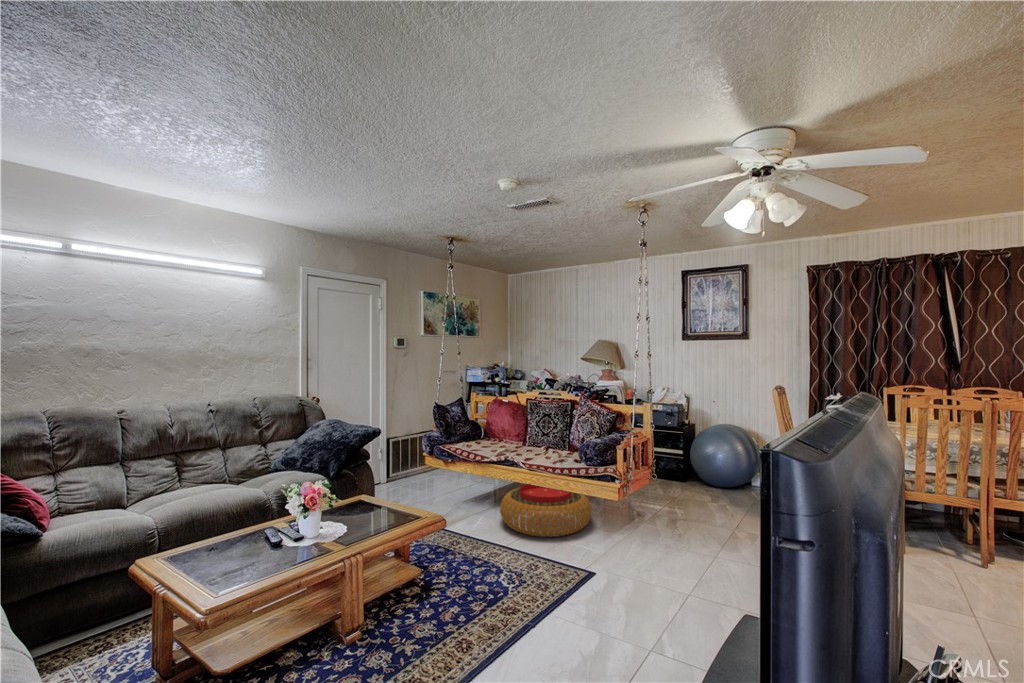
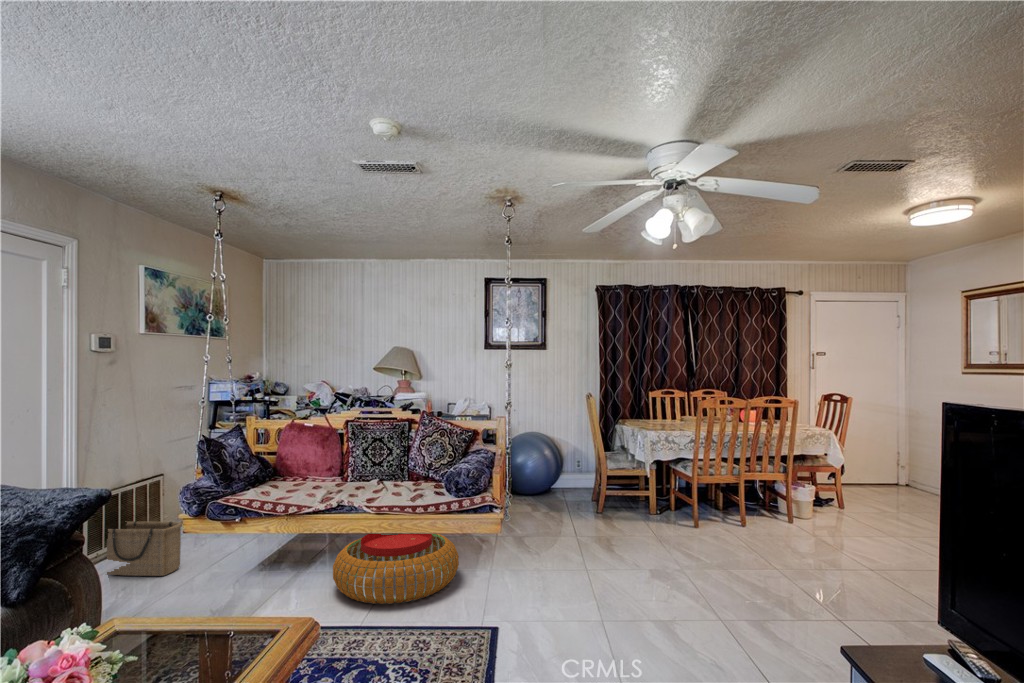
basket: none [387,453,428,490] -> present [106,522,182,576]

